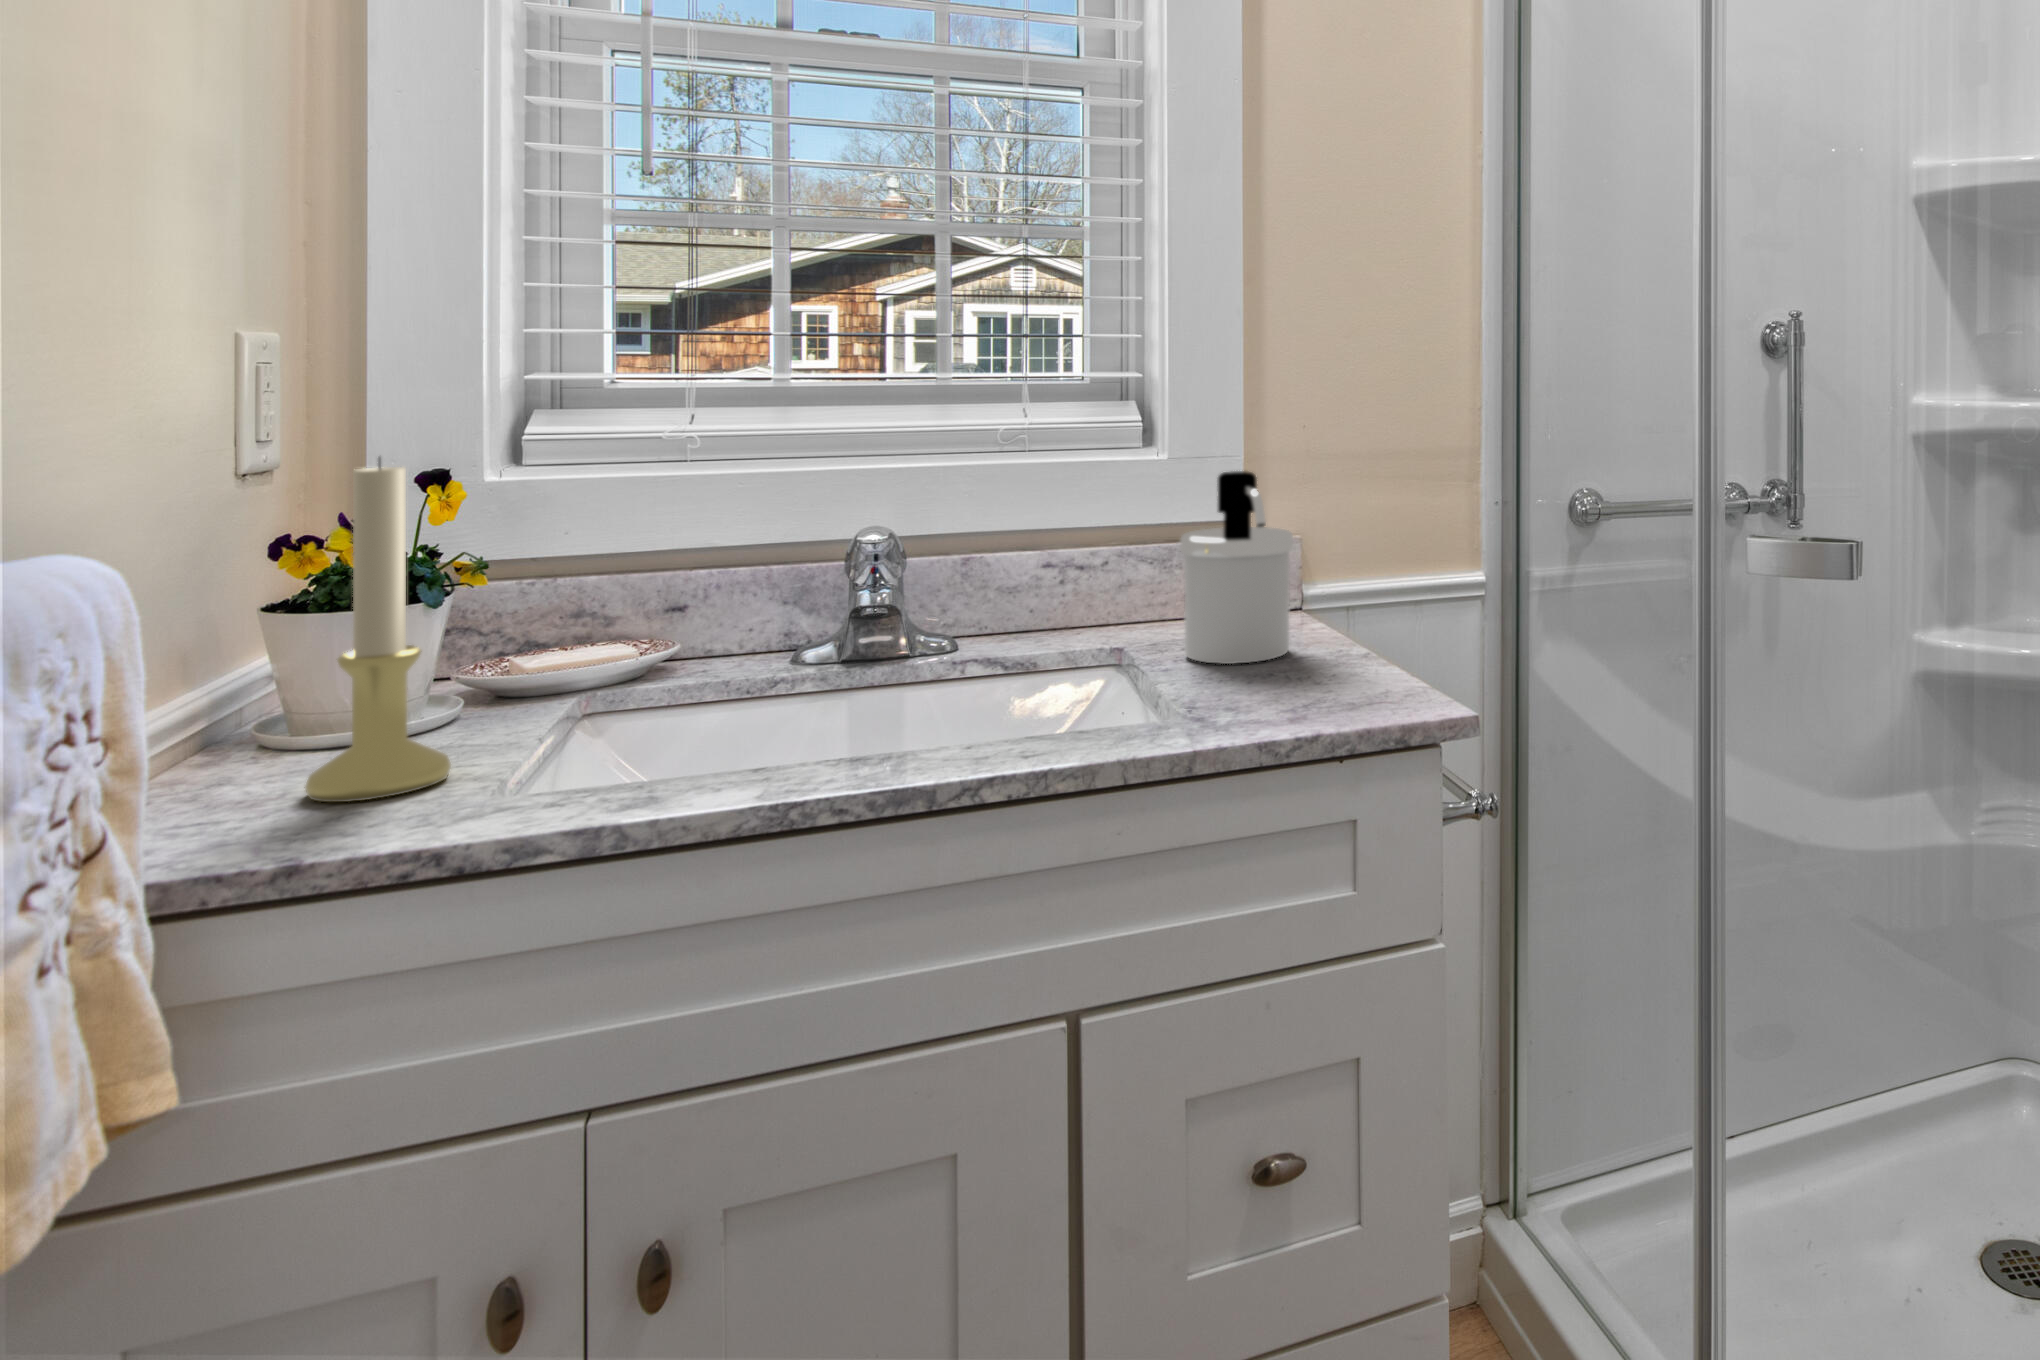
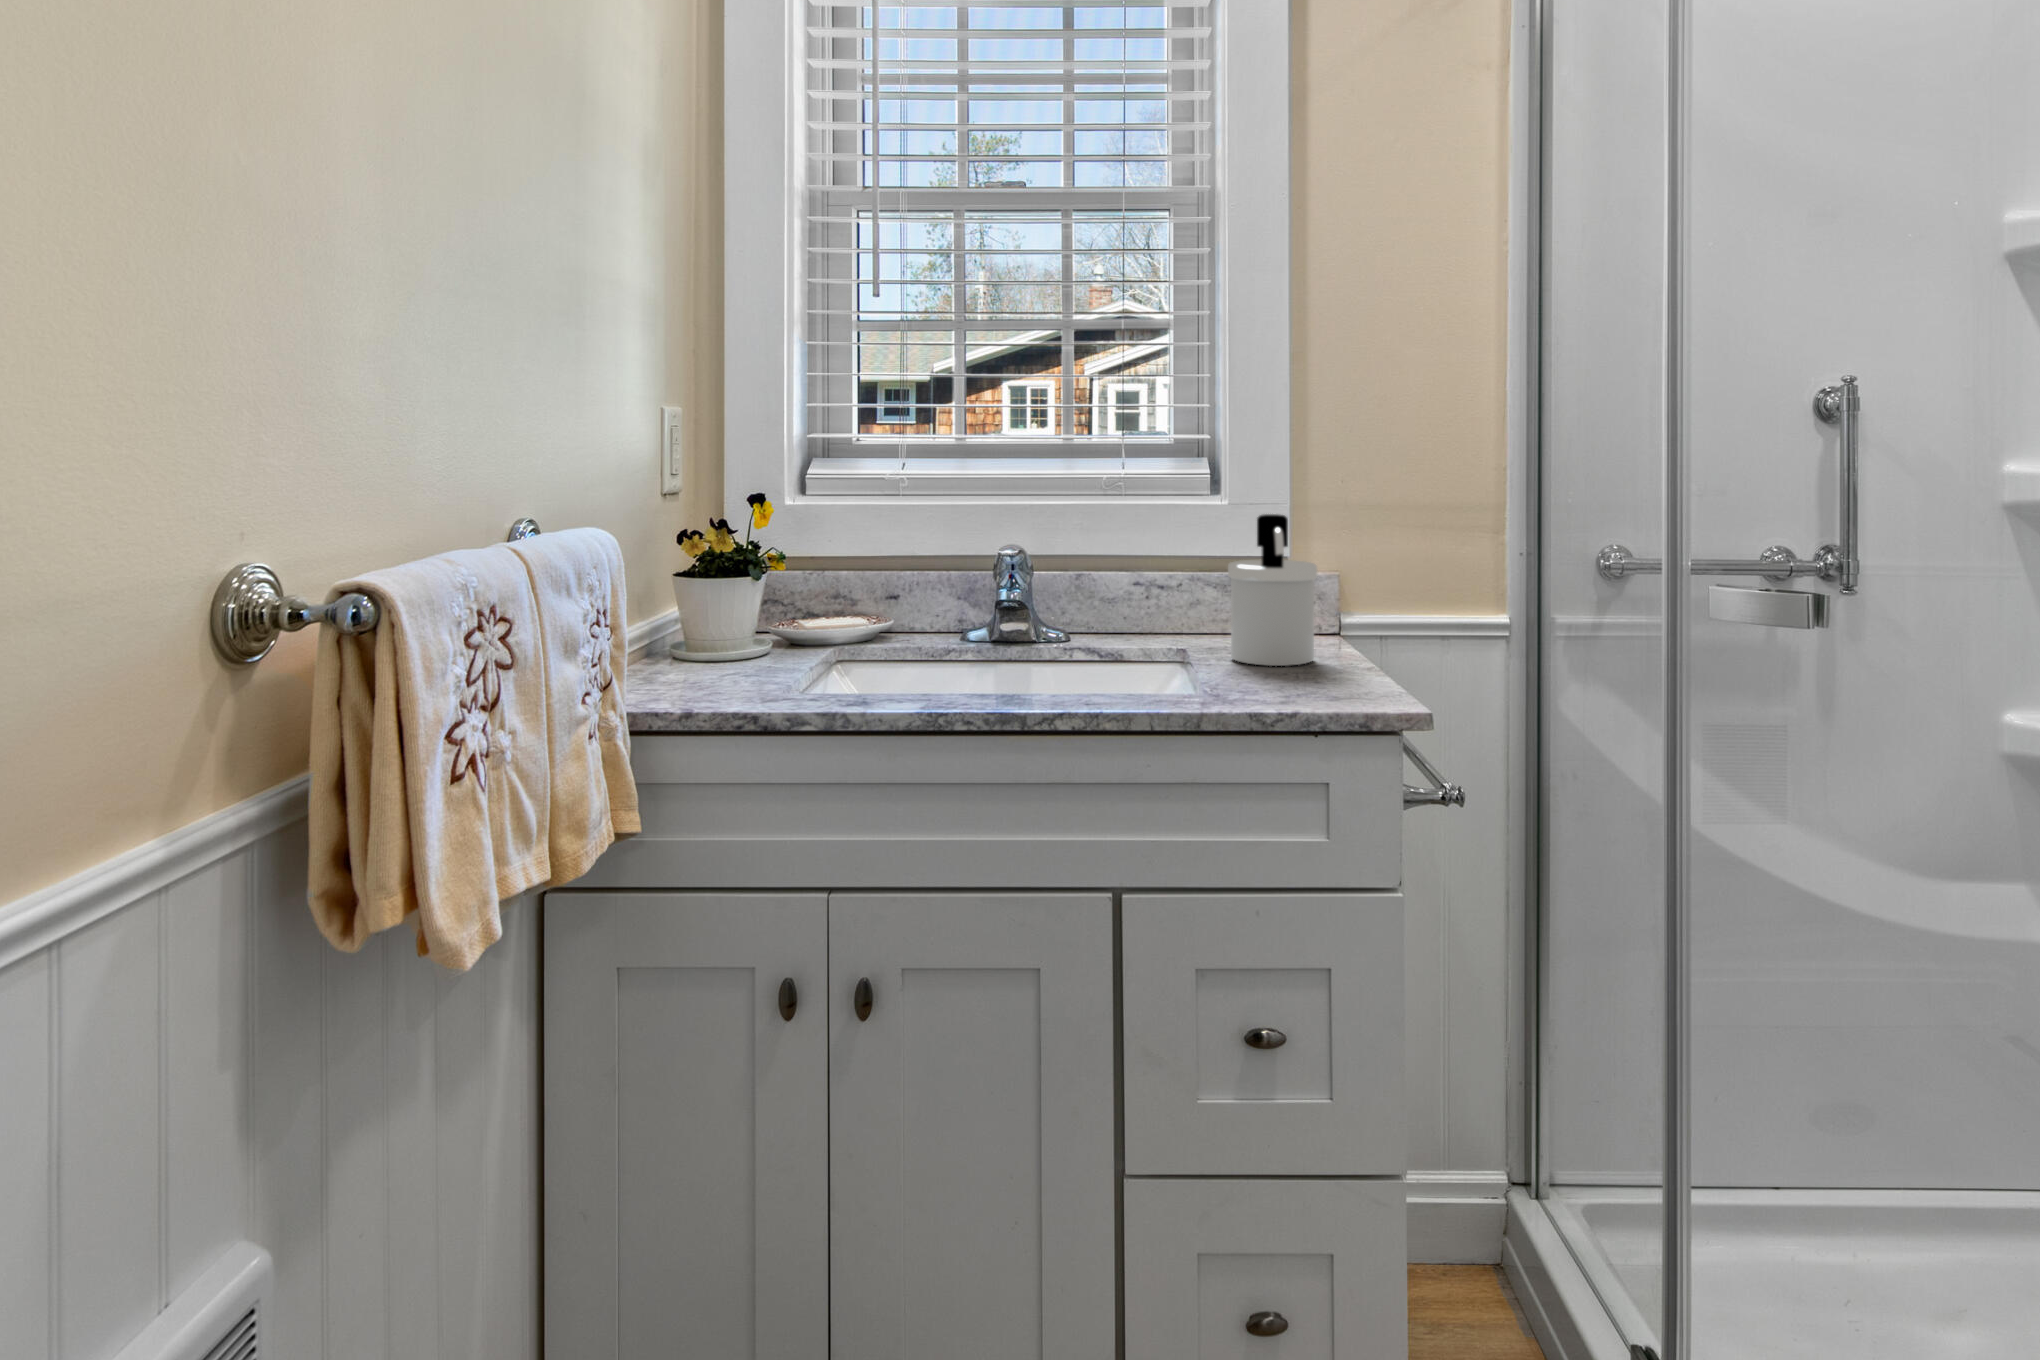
candle holder: present [305,457,451,802] -> none [694,483,764,688]

